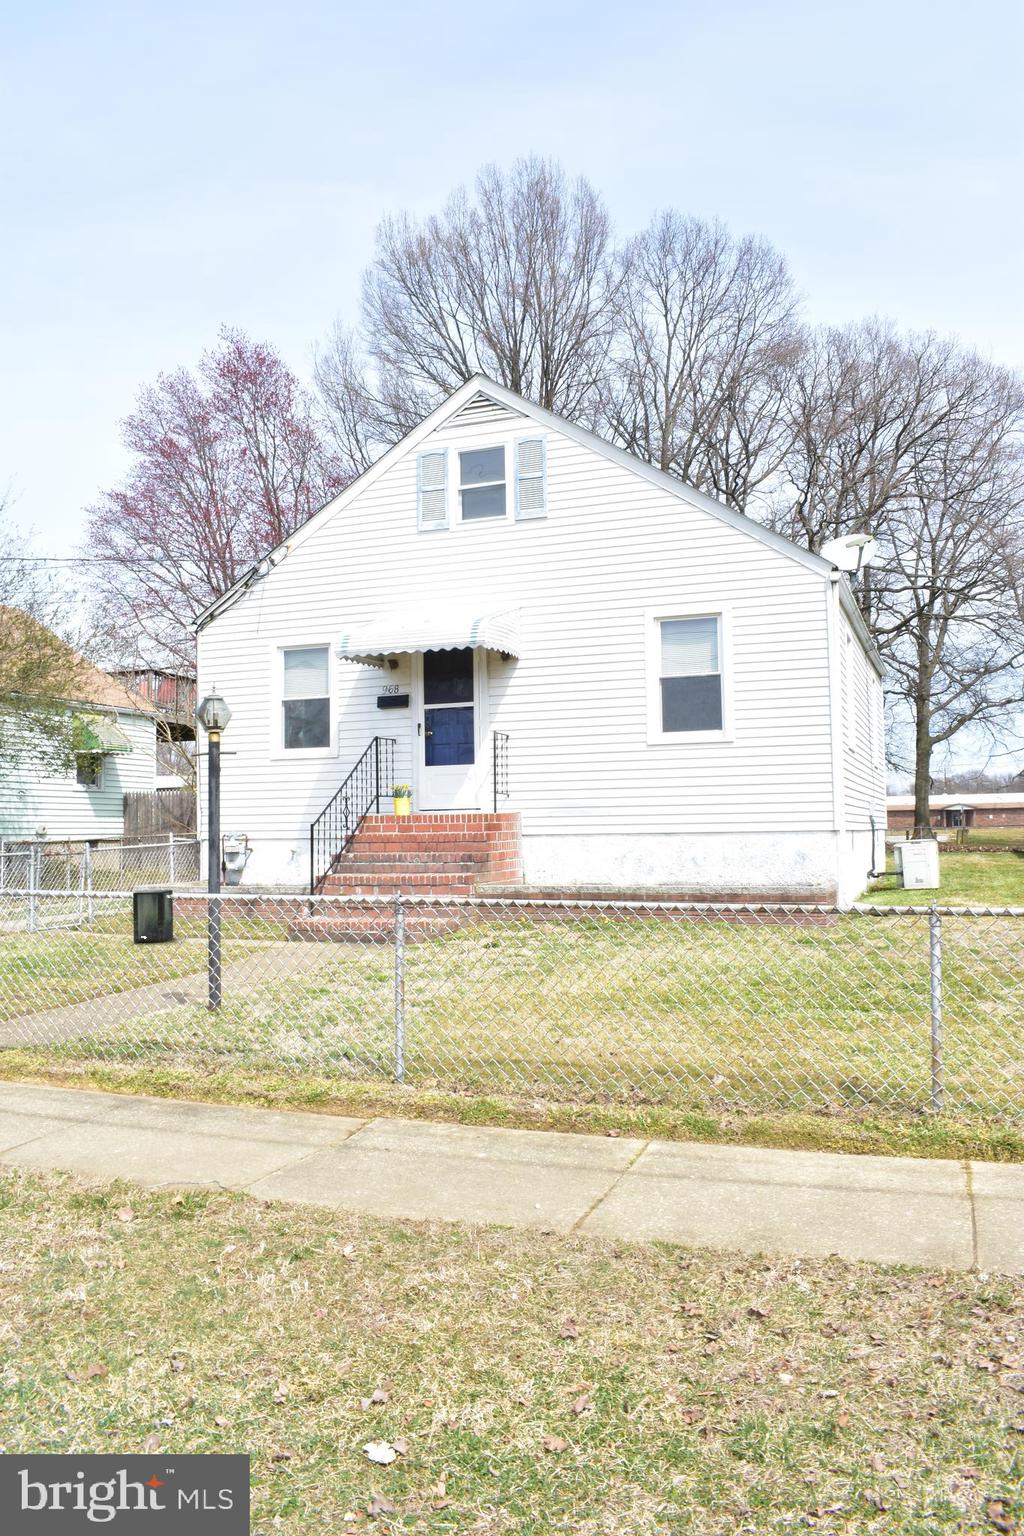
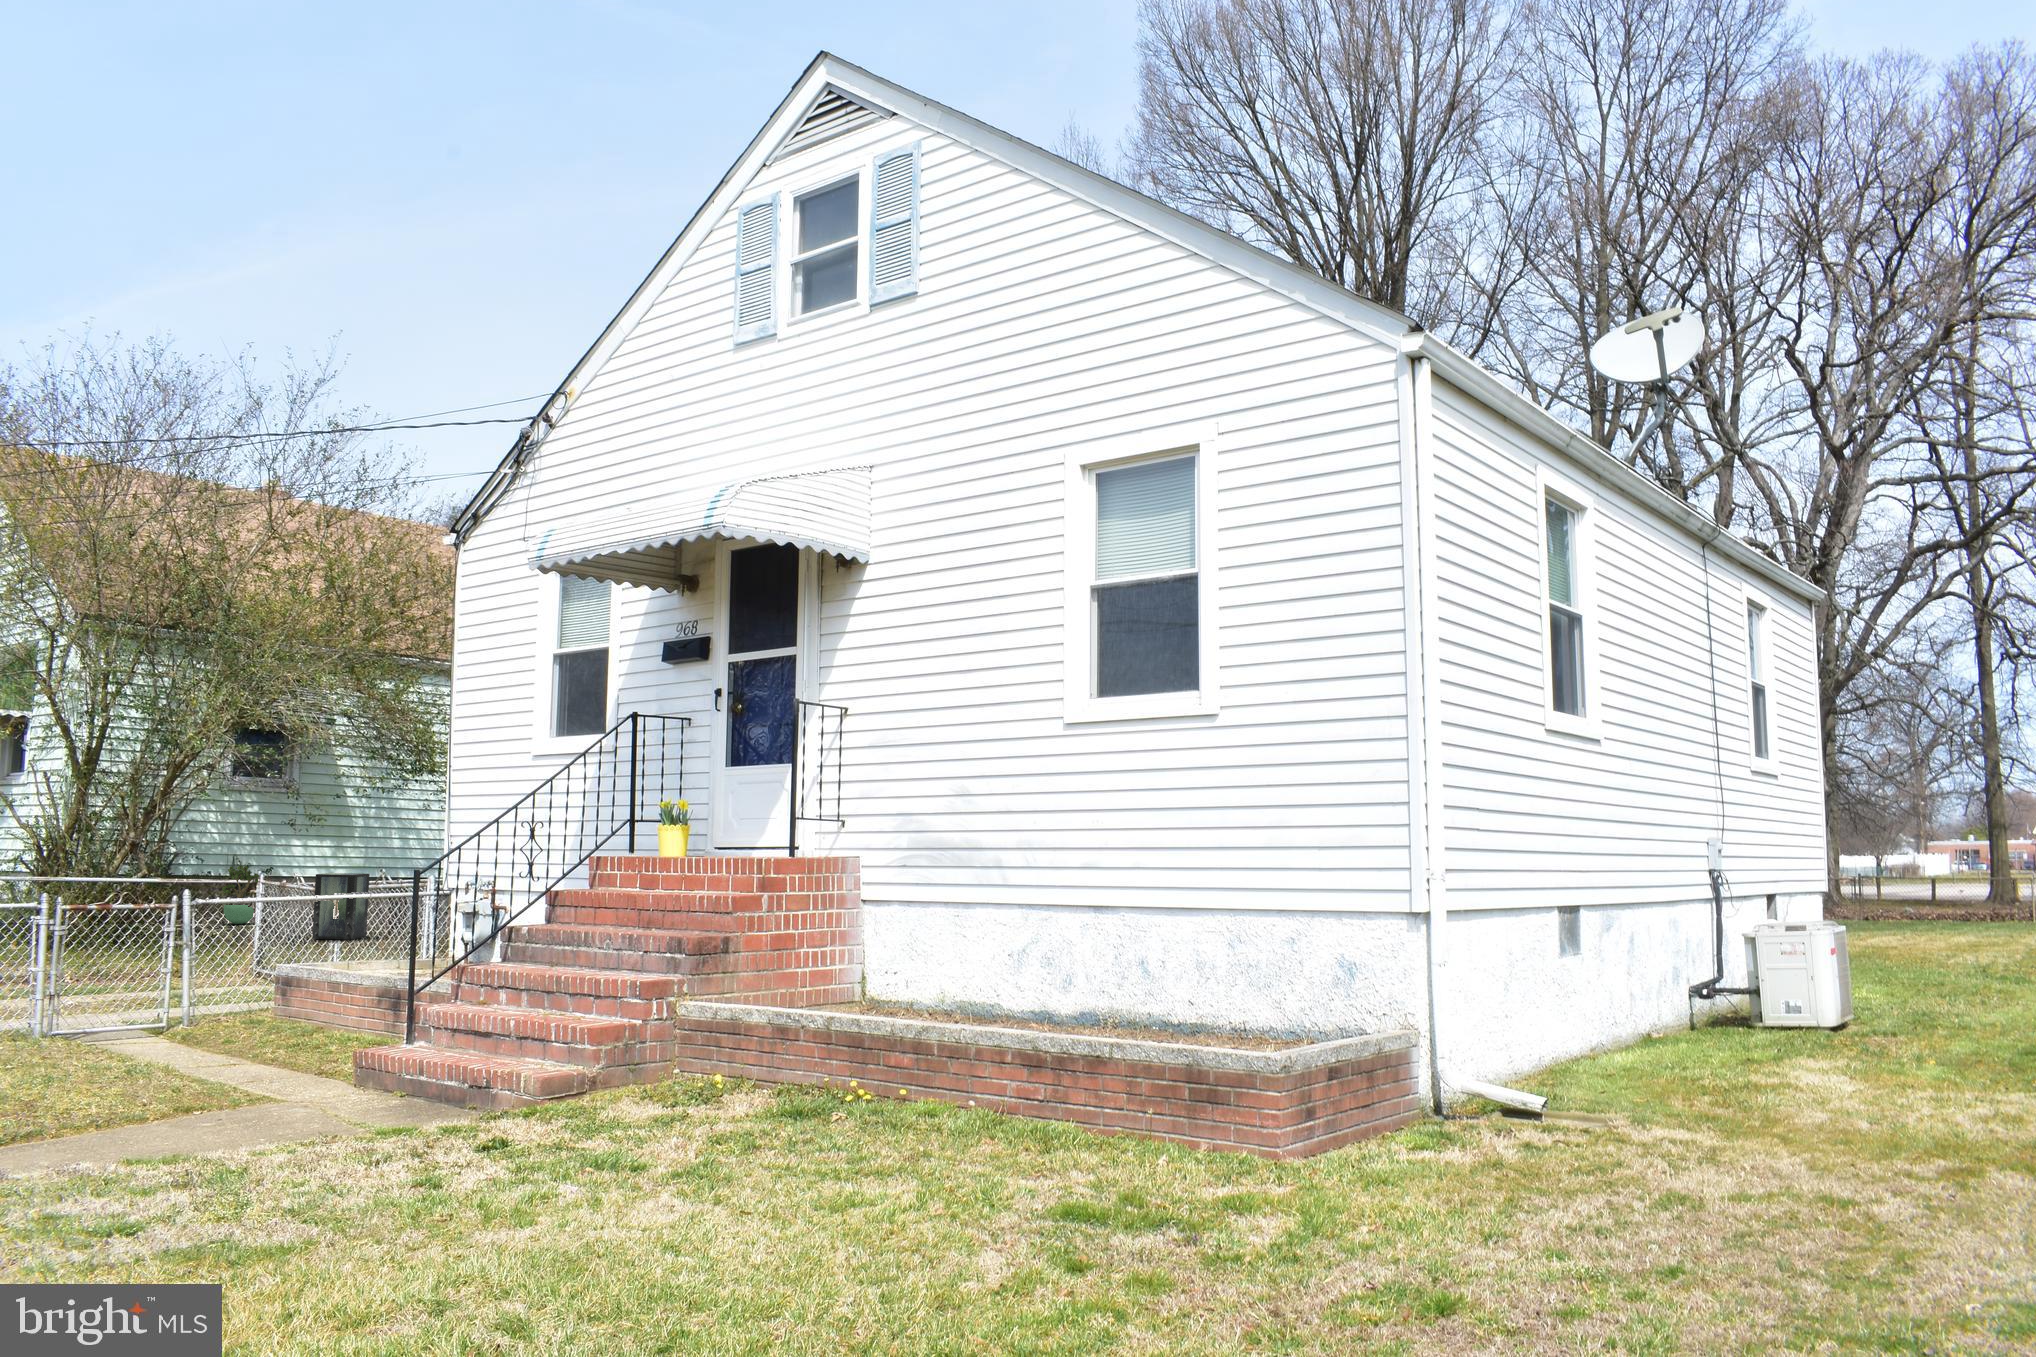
potted plant: none [58,885,86,930] -> present [222,866,259,924]

